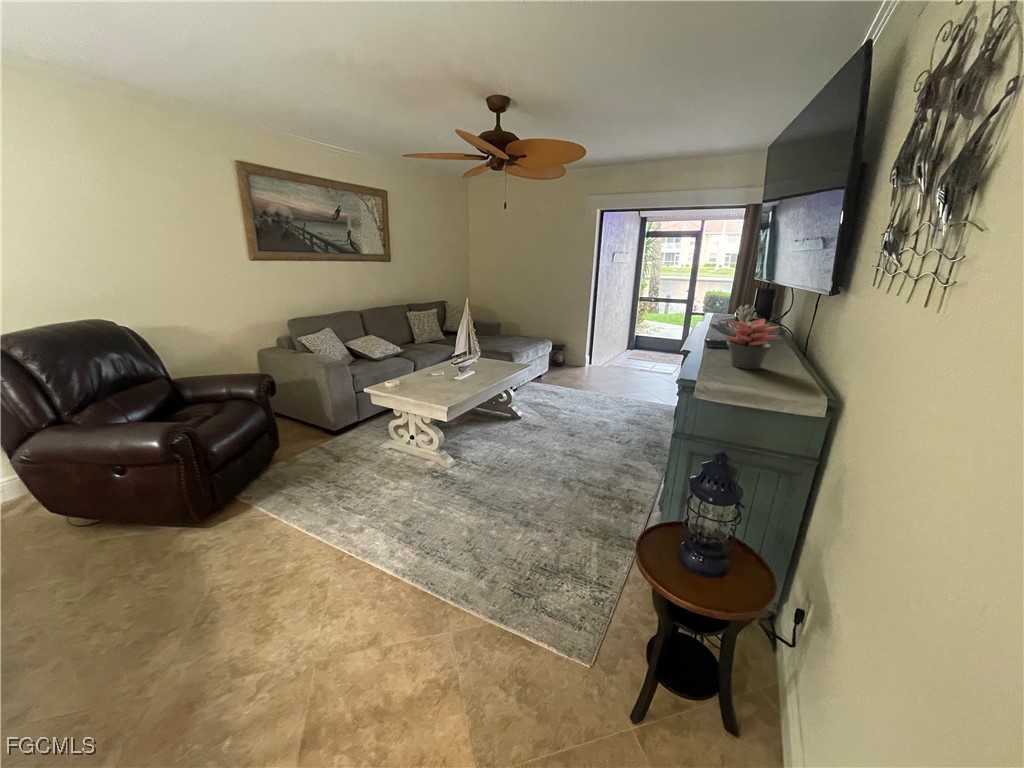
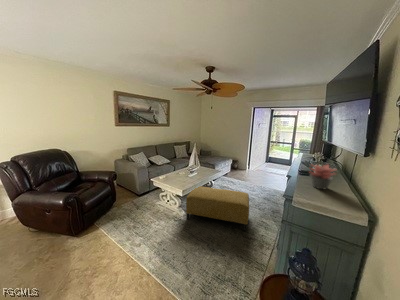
ottoman: none [457,399,599,484] -> present [186,186,249,231]

